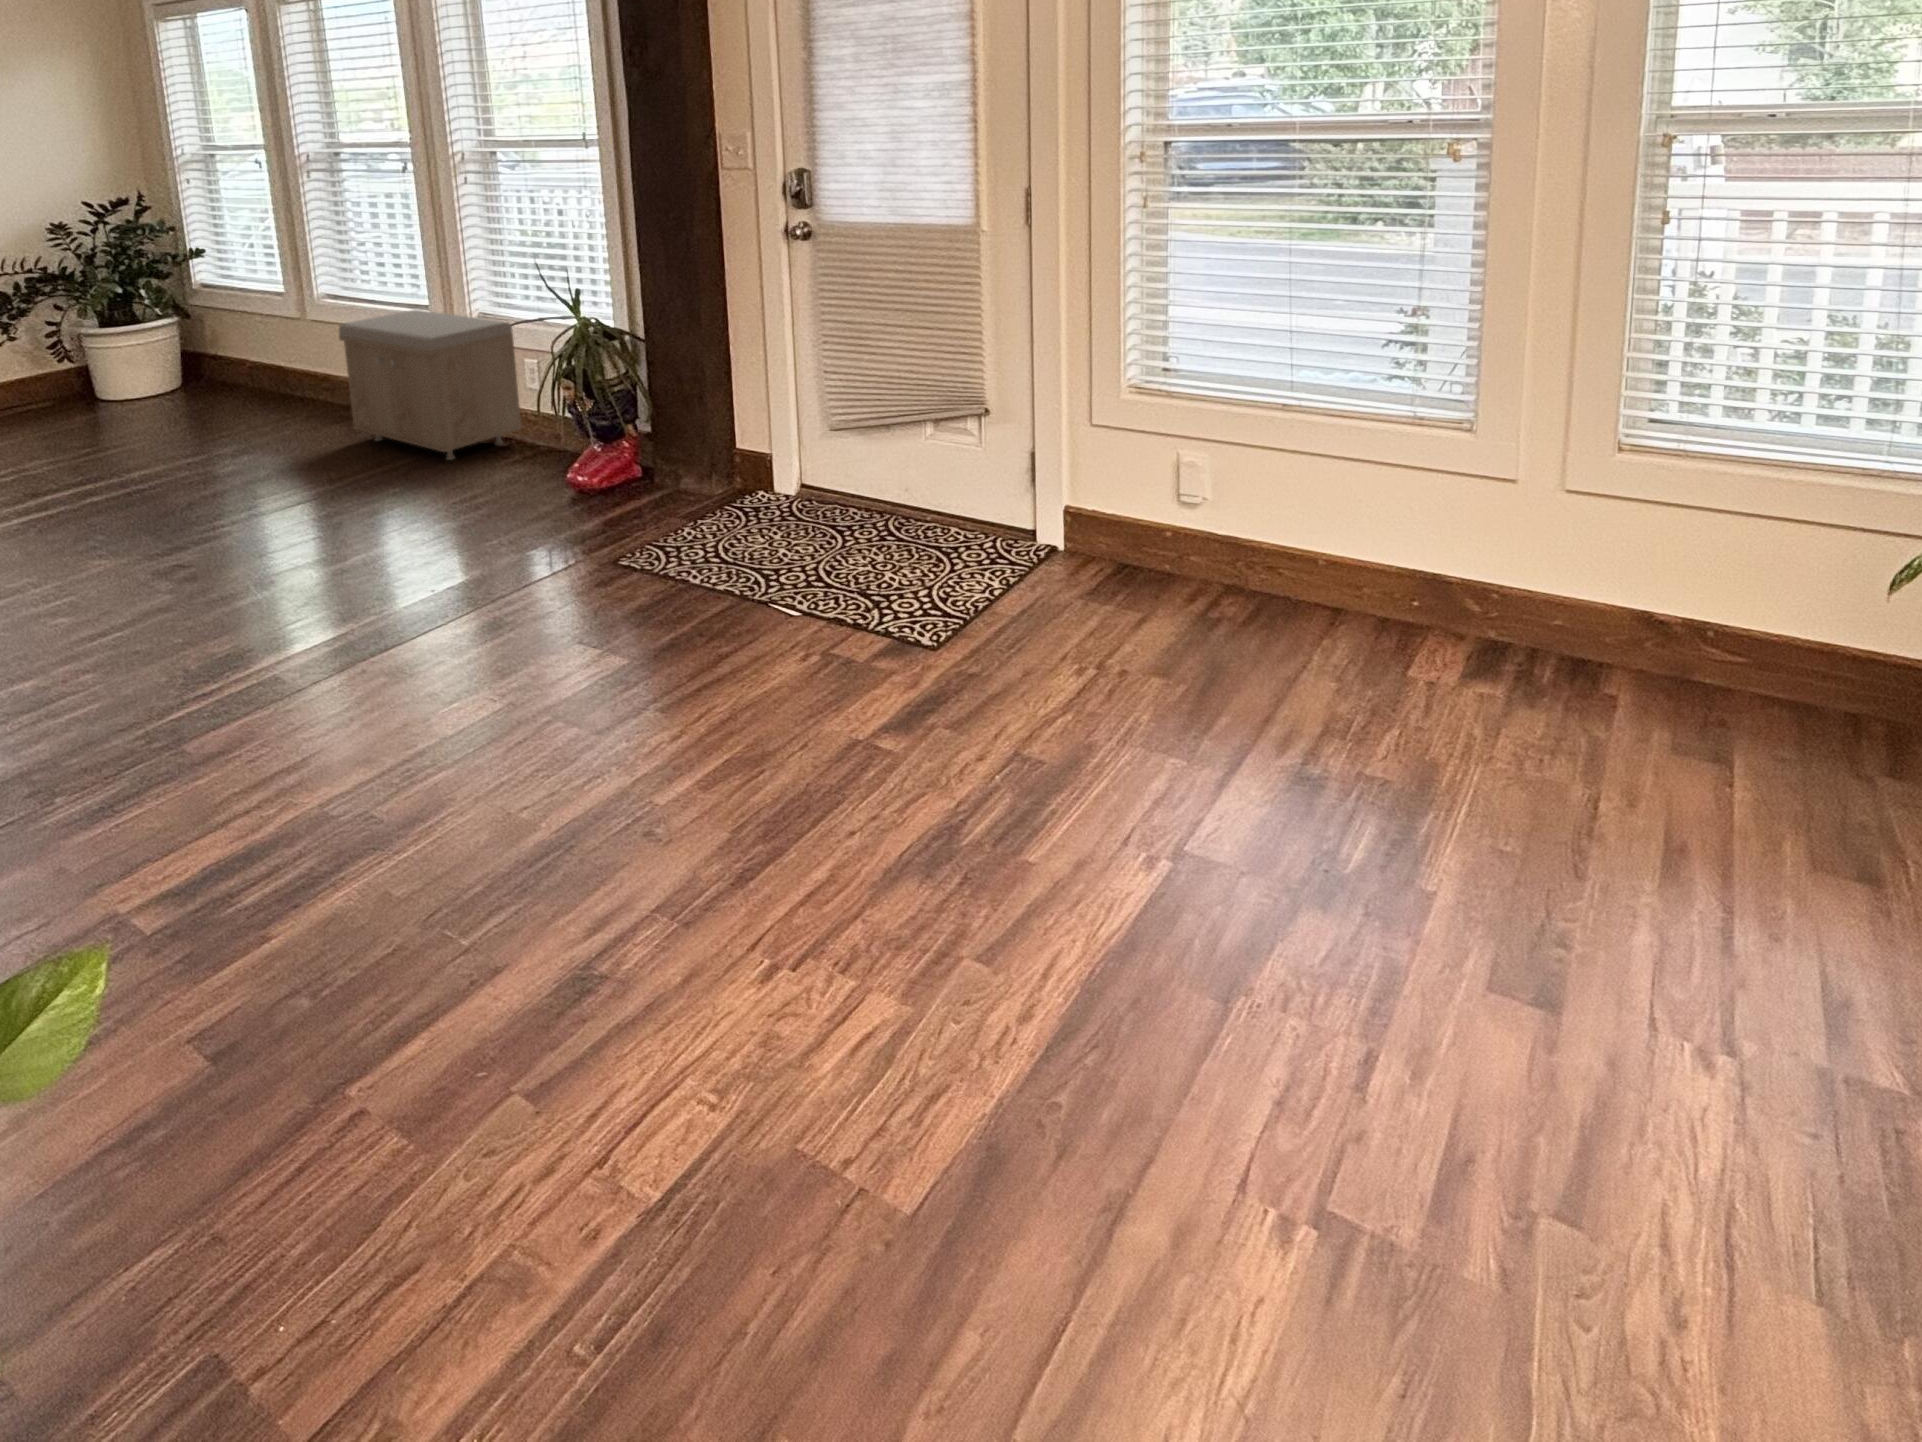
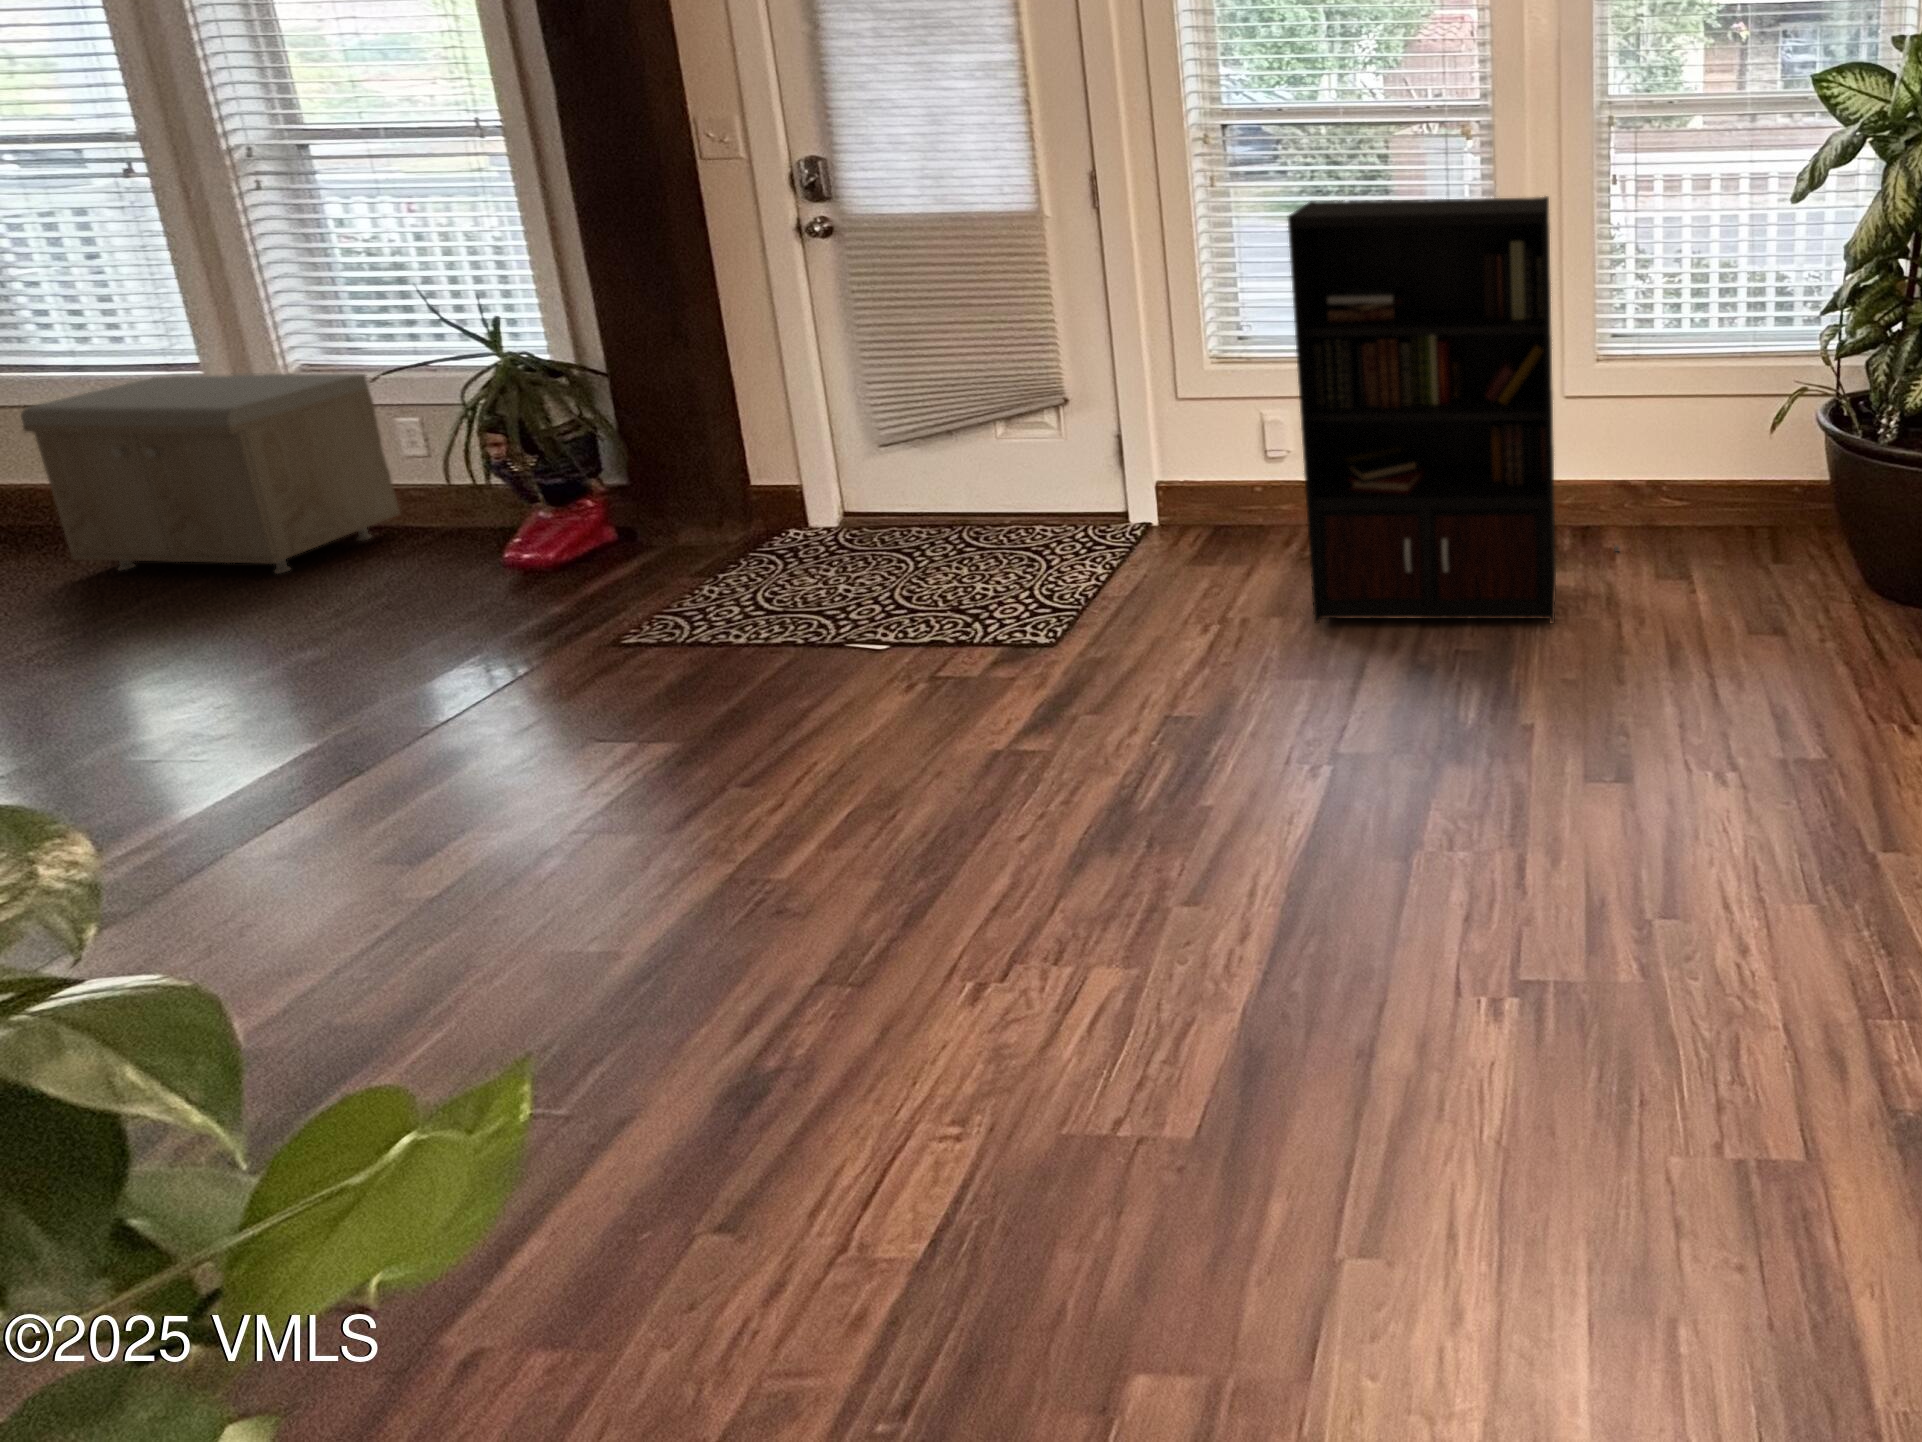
bookcase: none [1195,227,1621,769] -> present [1288,196,1620,623]

